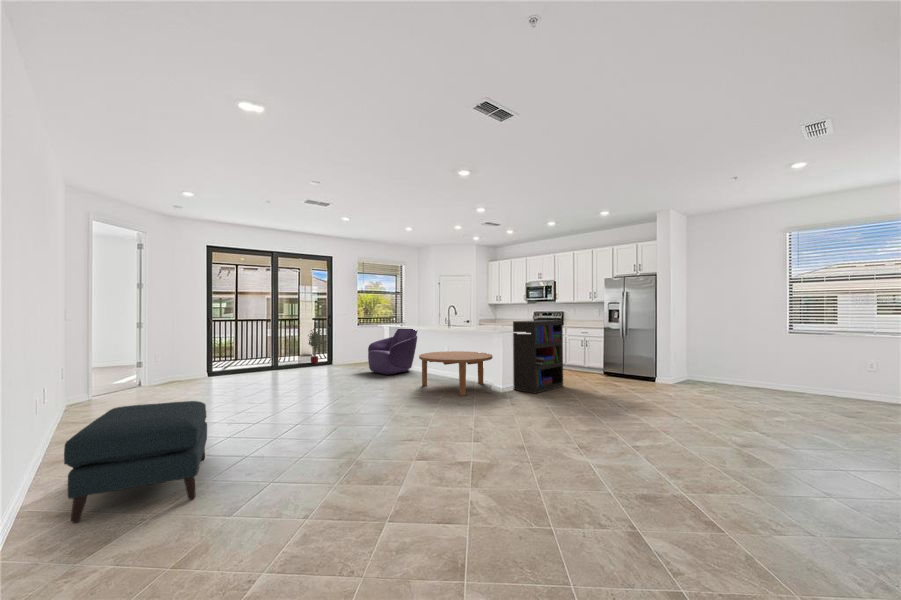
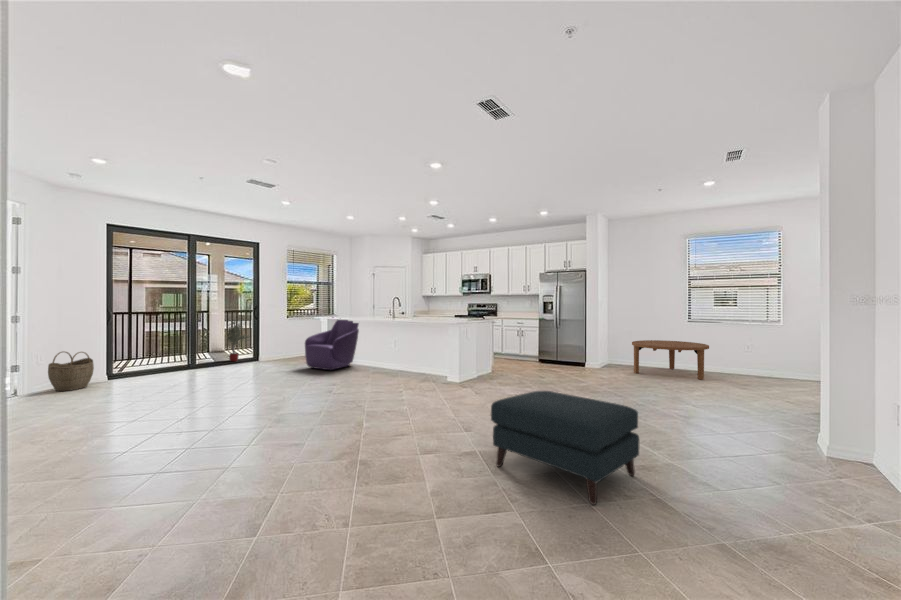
bookshelf: present [513,320,563,394] -> none [468,312,511,382]
woven basket: none [167,351,200,383] -> present [48,352,94,391]
coffee table: present [419,351,493,396] -> present [632,340,709,380]
ottoman: present [64,401,207,523] -> present [491,391,639,505]

